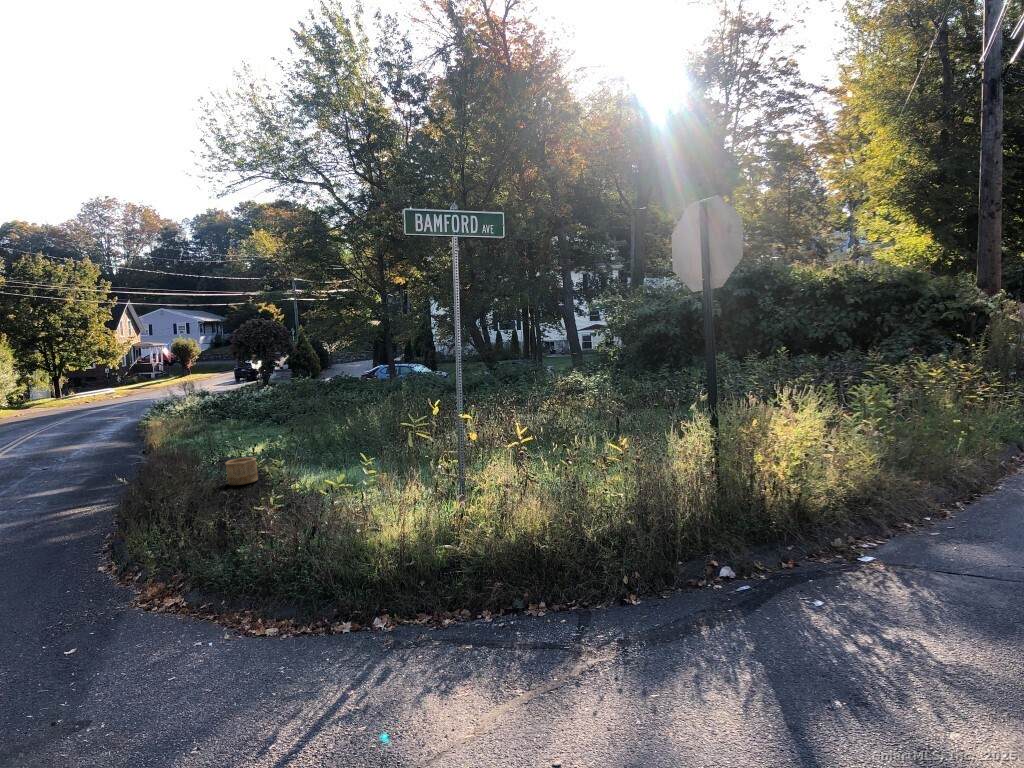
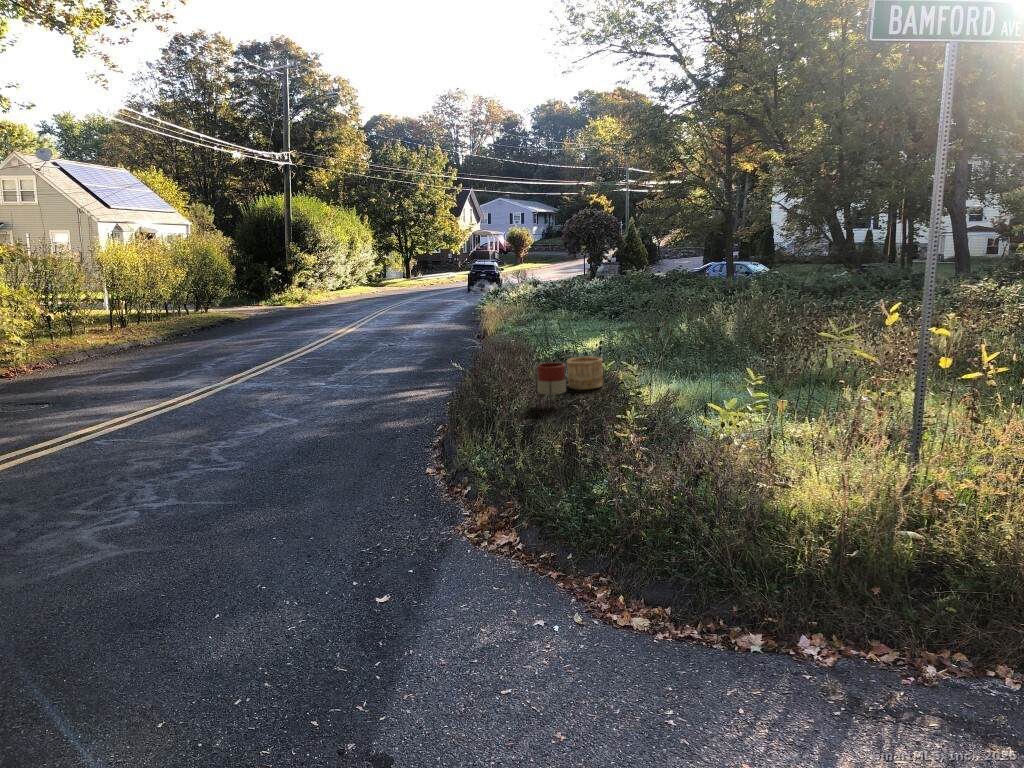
planter: none [196,464,225,503] -> present [537,363,567,405]

